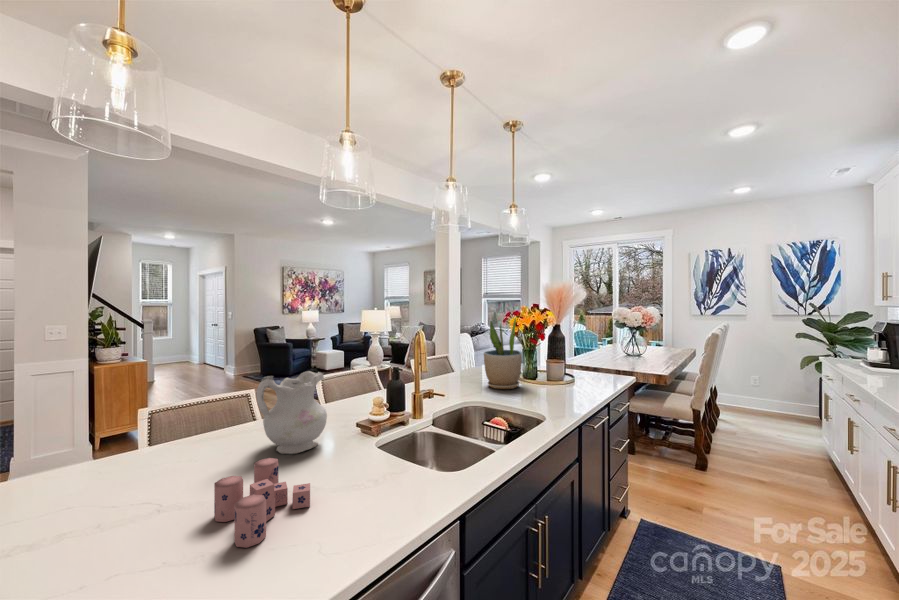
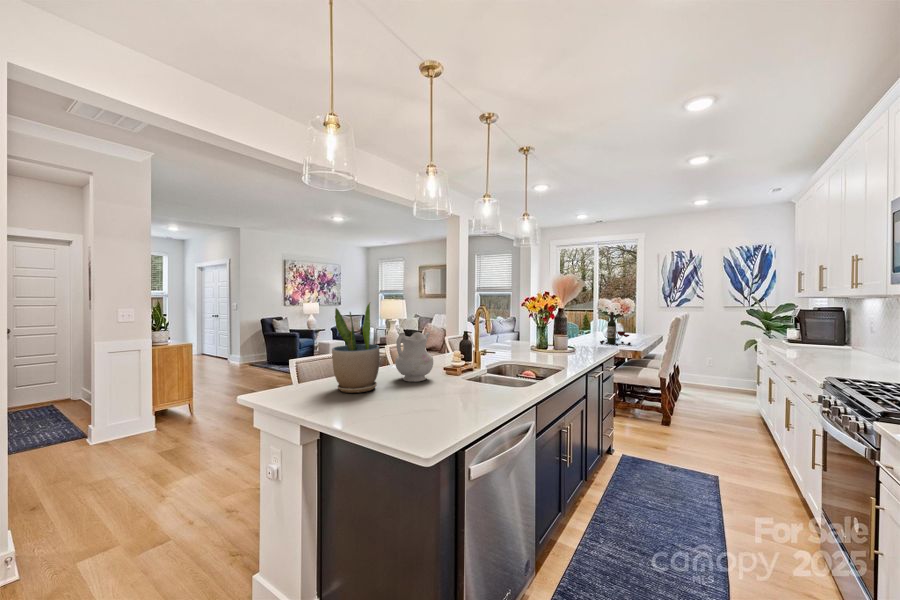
potted plant: present [484,318,522,389] -> present [332,303,380,393]
wine bottle: none [615,324,654,368] -> present [600,312,631,346]
candle: present [214,458,310,548] -> none [407,375,455,407]

